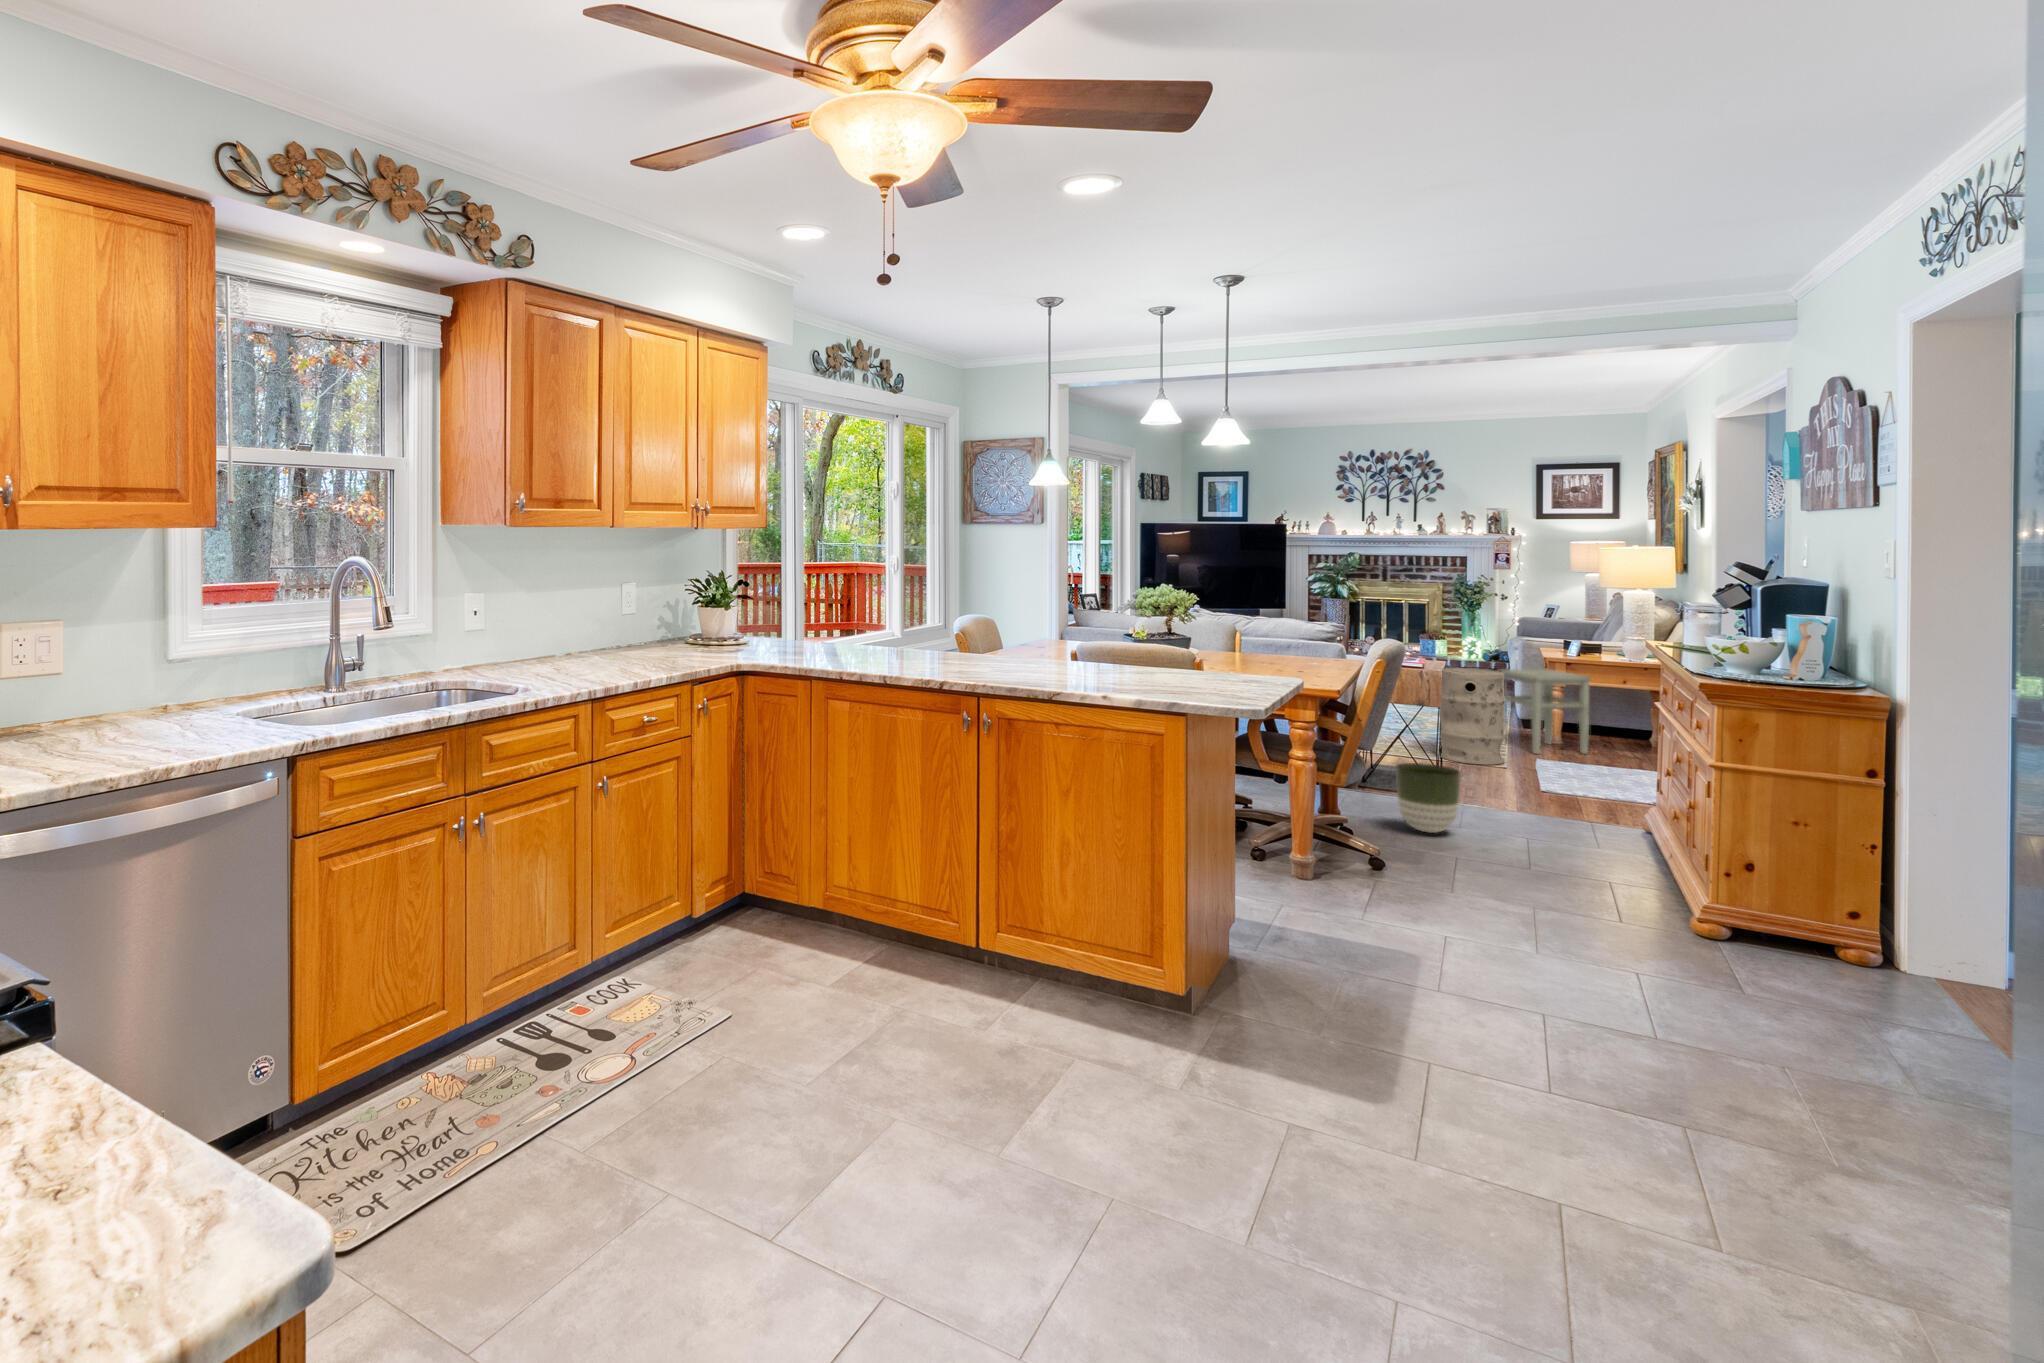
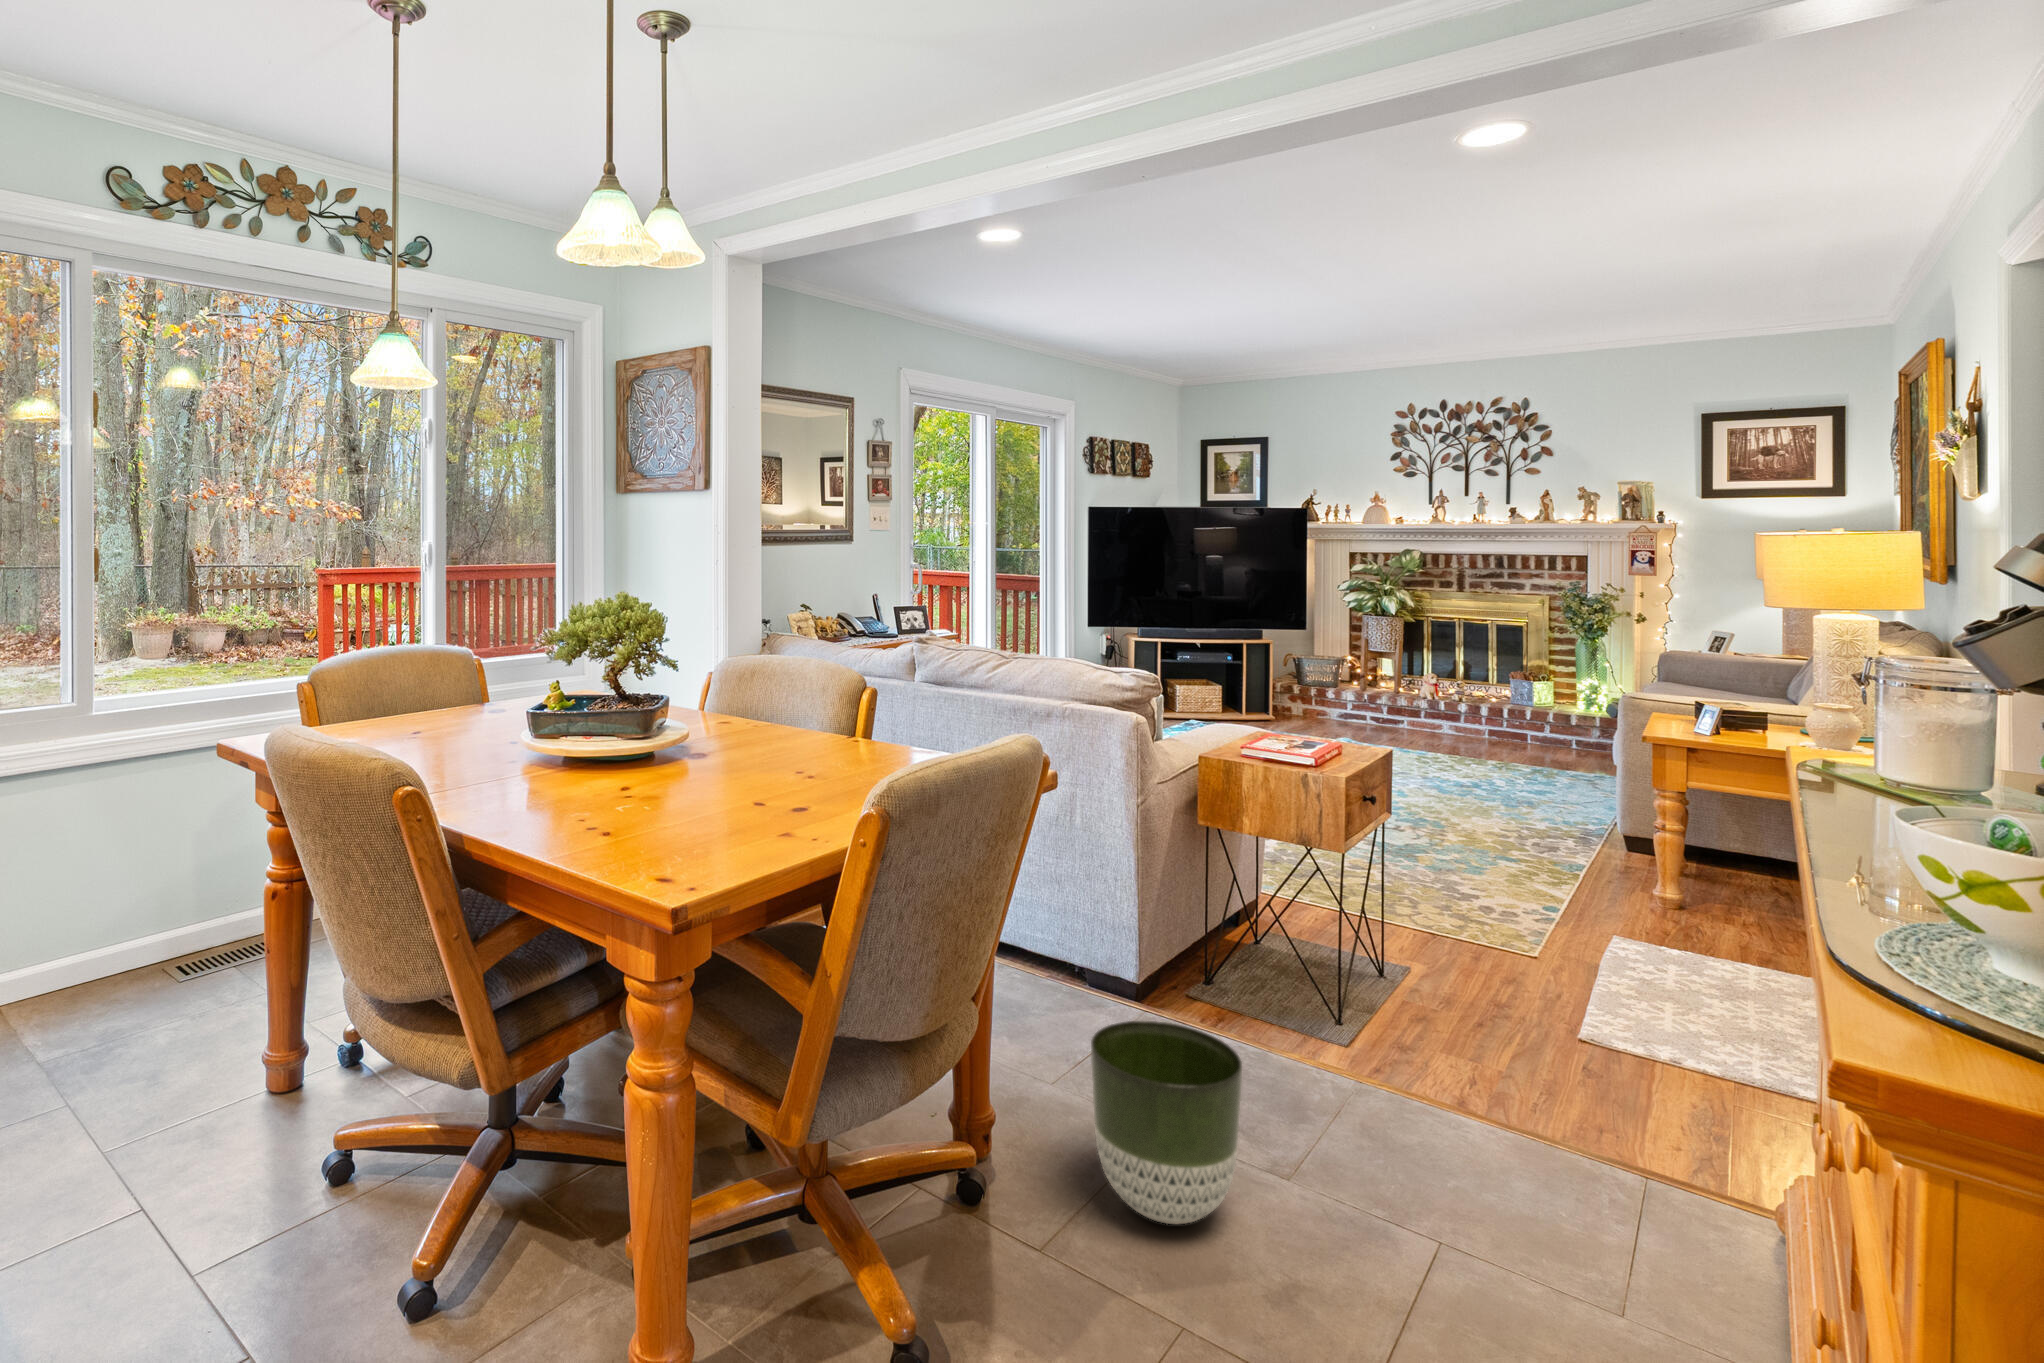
trash can: present [1440,668,1506,765] -> none [1399,752,1530,955]
stool: present [1500,669,1591,754] -> none [1542,753,1729,931]

